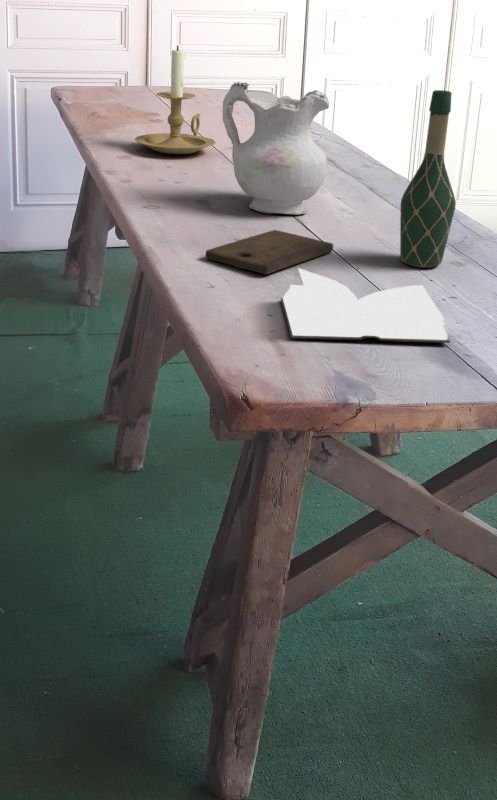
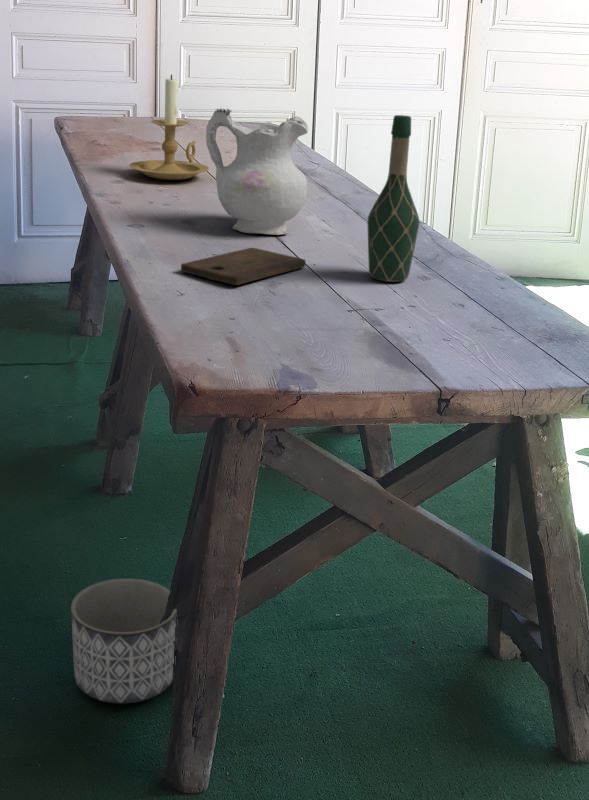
book: present [281,268,450,343] -> none [246,277,396,344]
planter: none [96,575,206,707] -> present [71,578,177,704]

